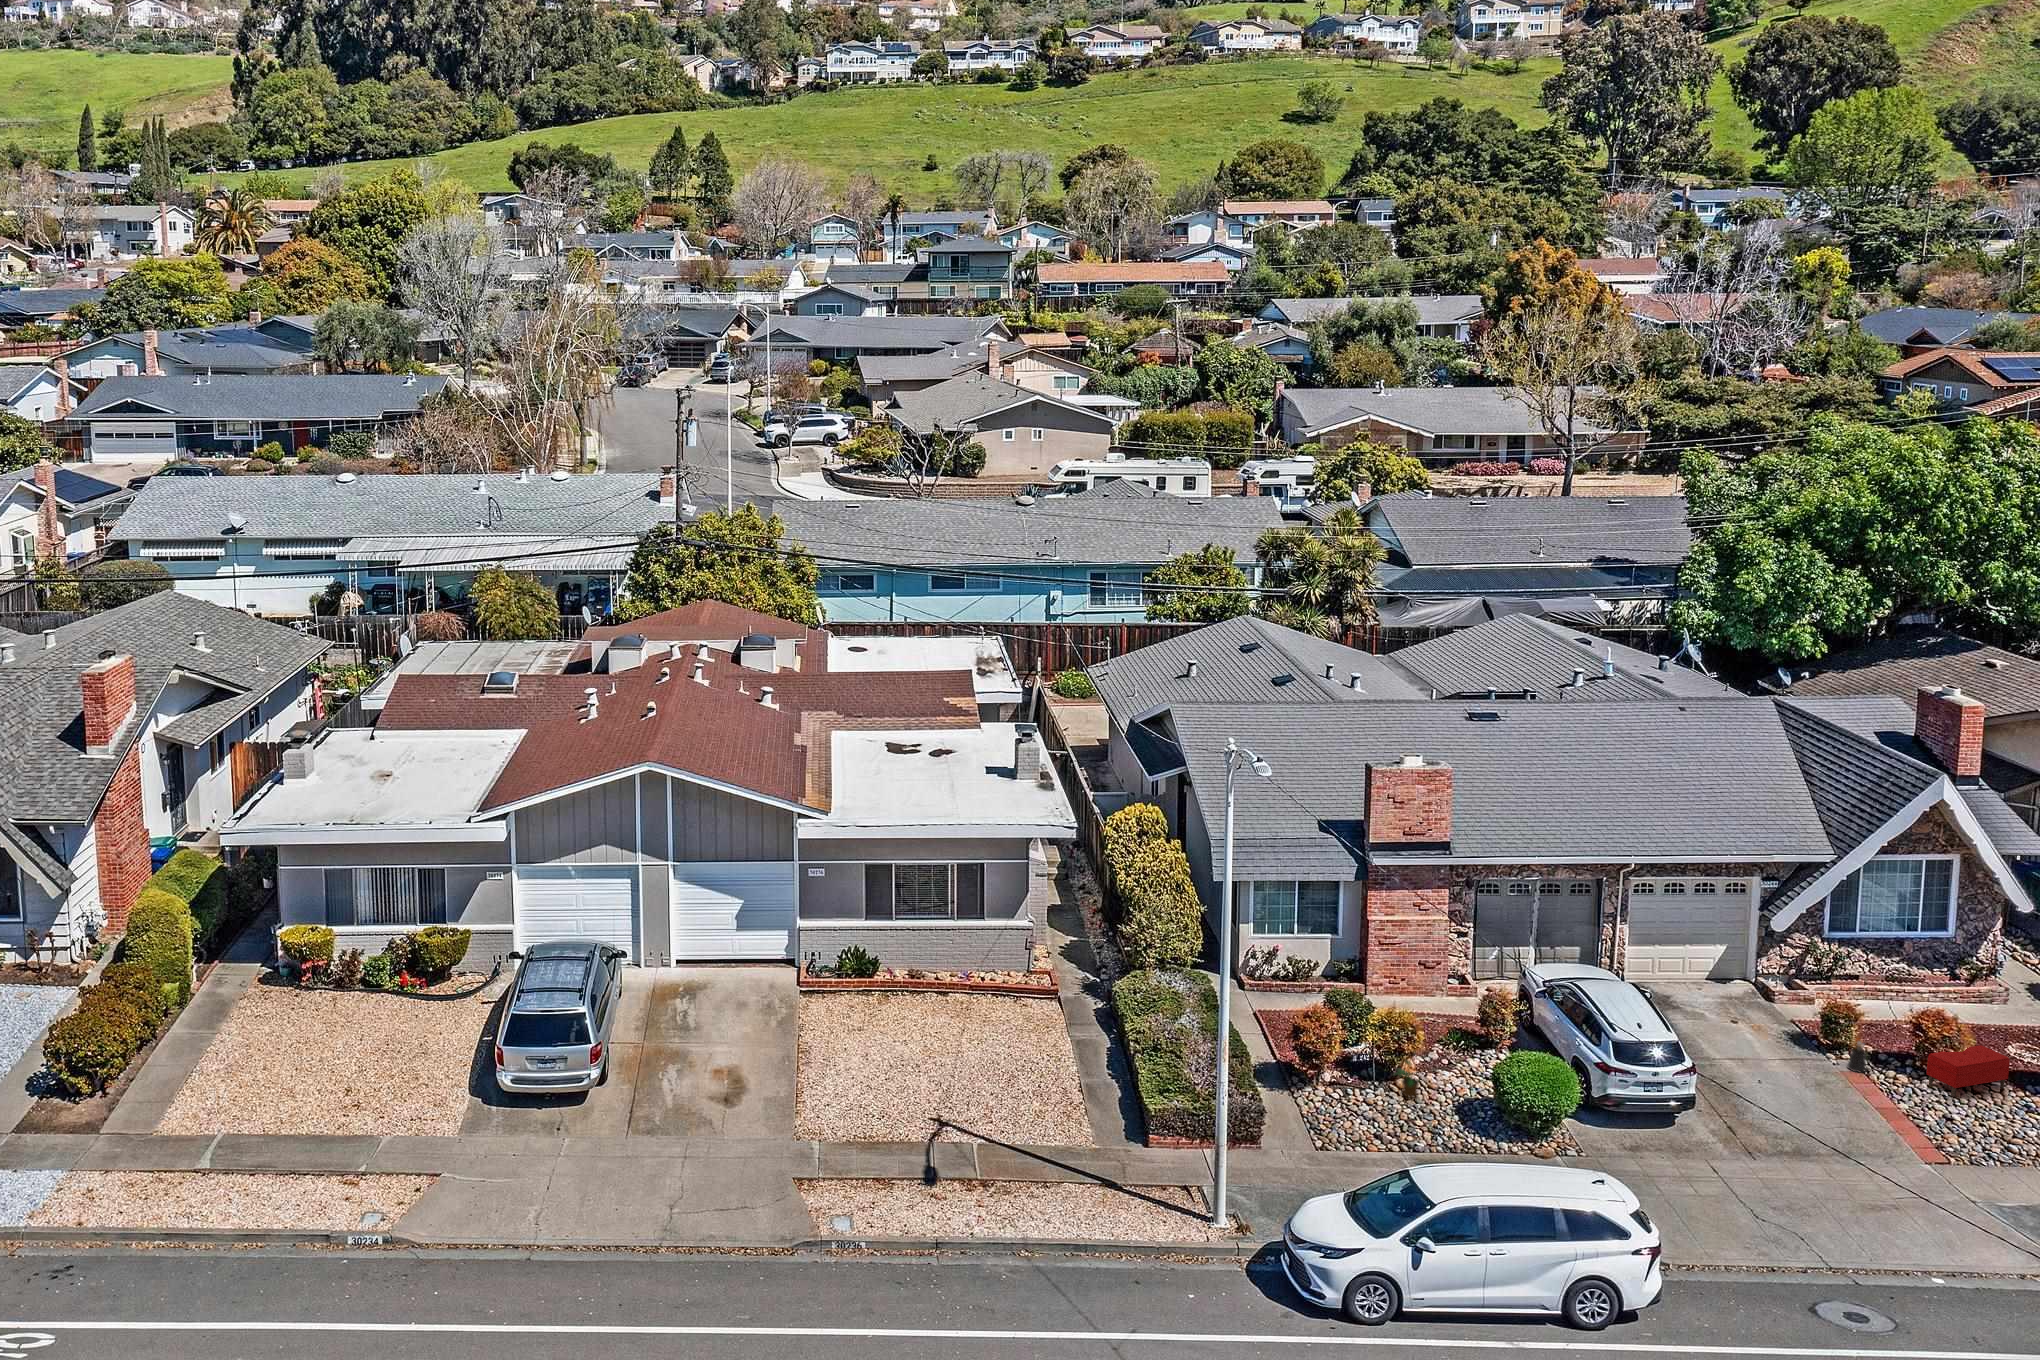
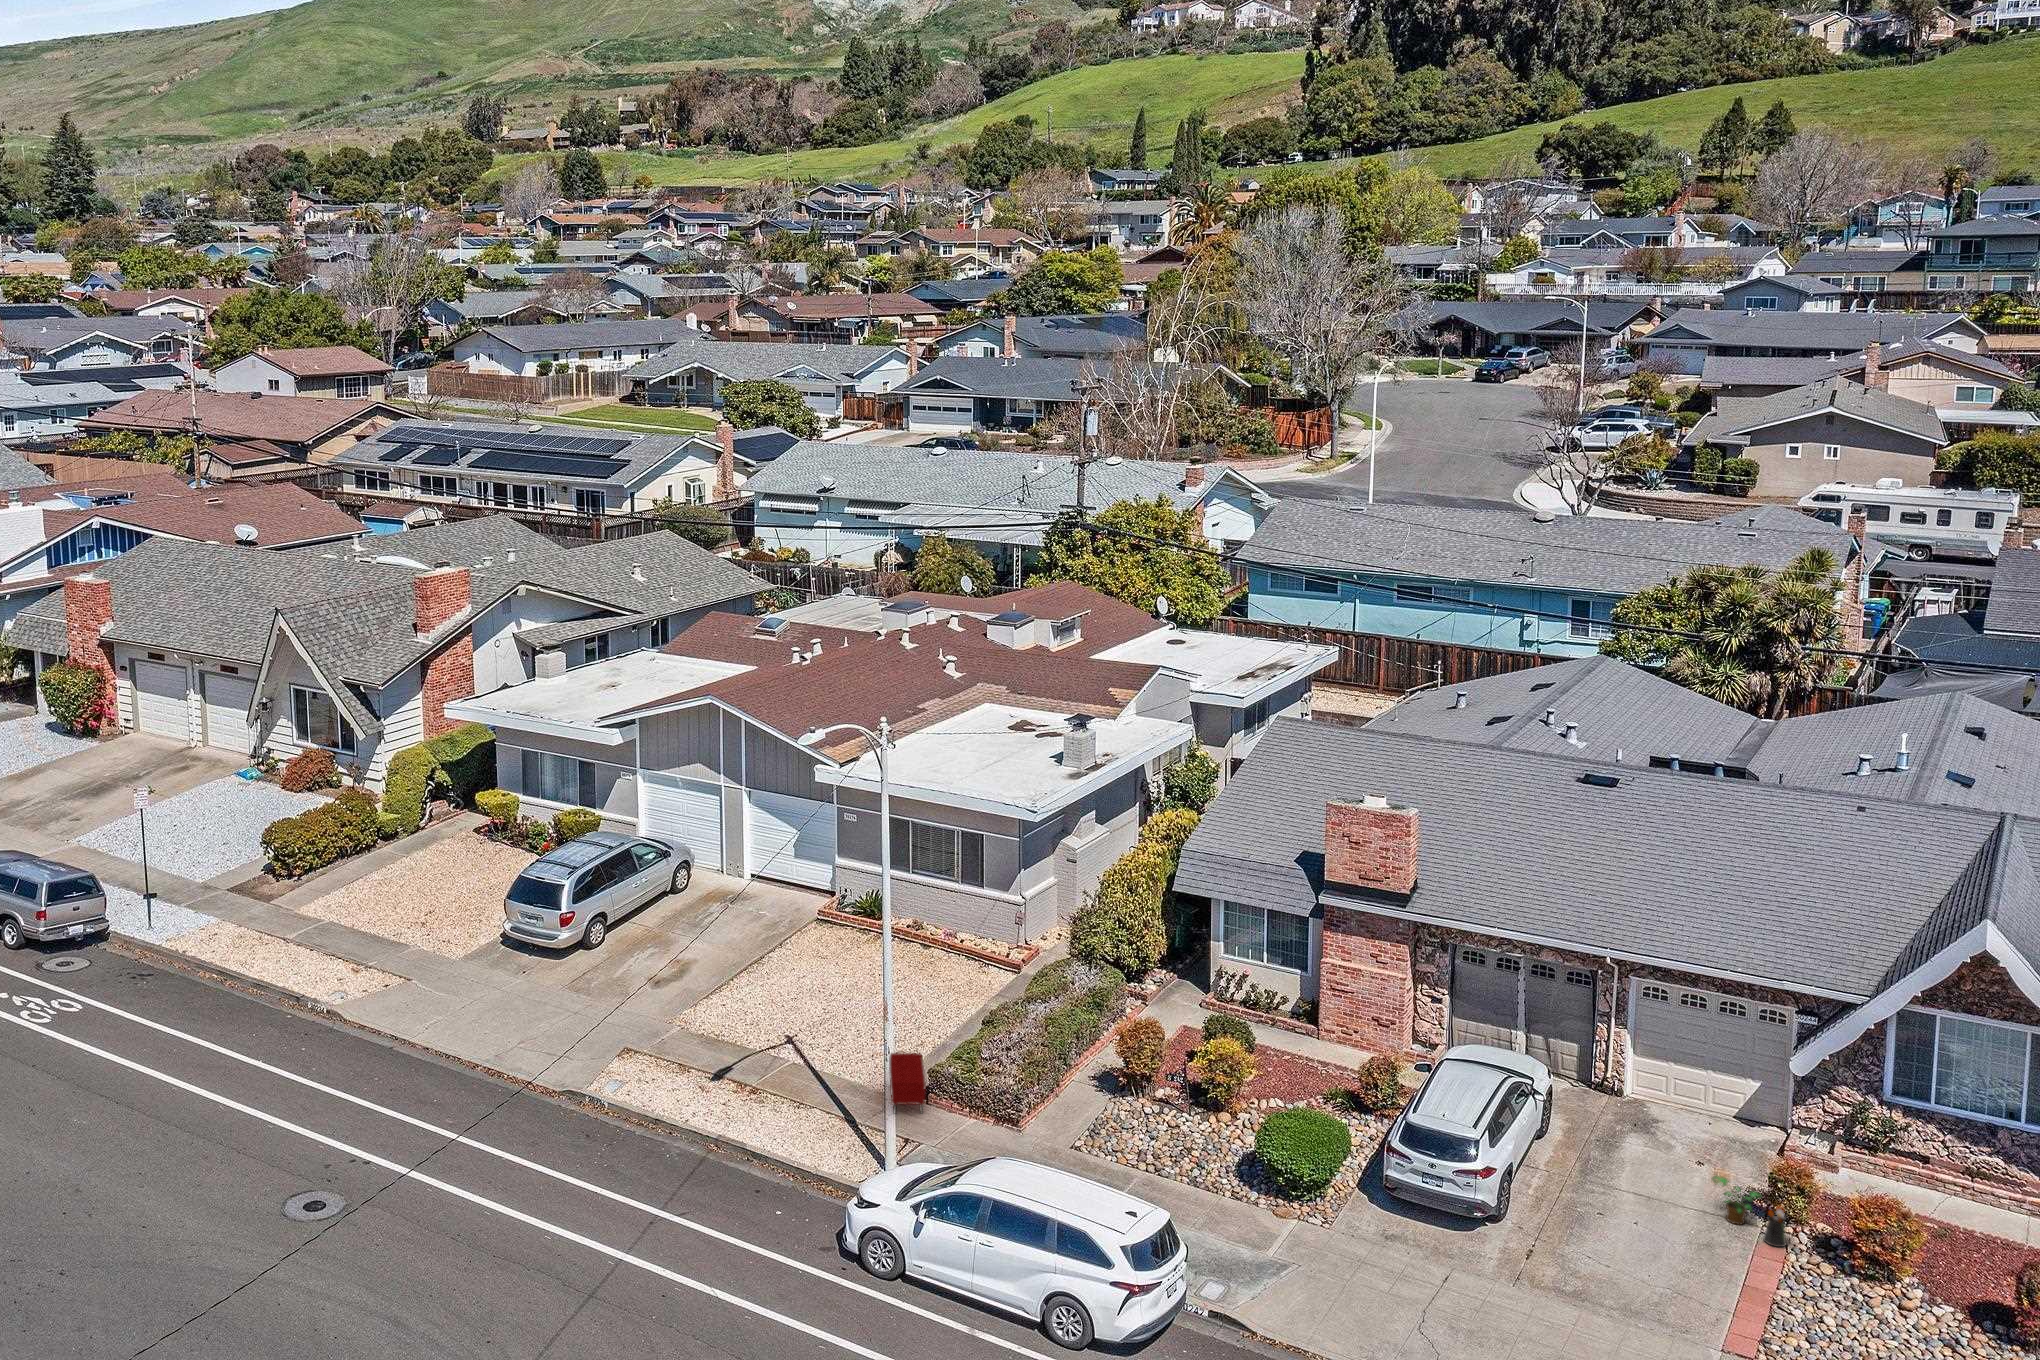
bench: present [1927,1045,2010,1097] -> present [889,1053,926,1113]
potted plant: present [1394,1061,1421,1098] -> present [1712,1176,1762,1225]

